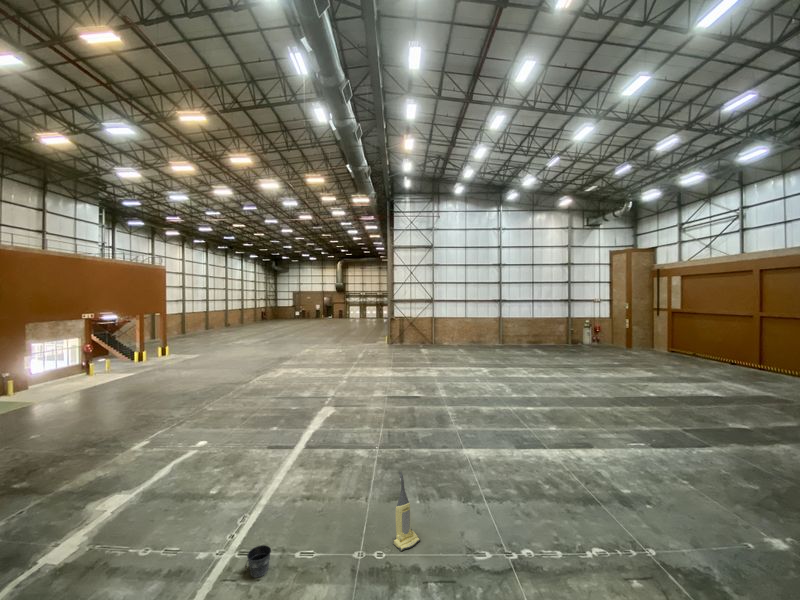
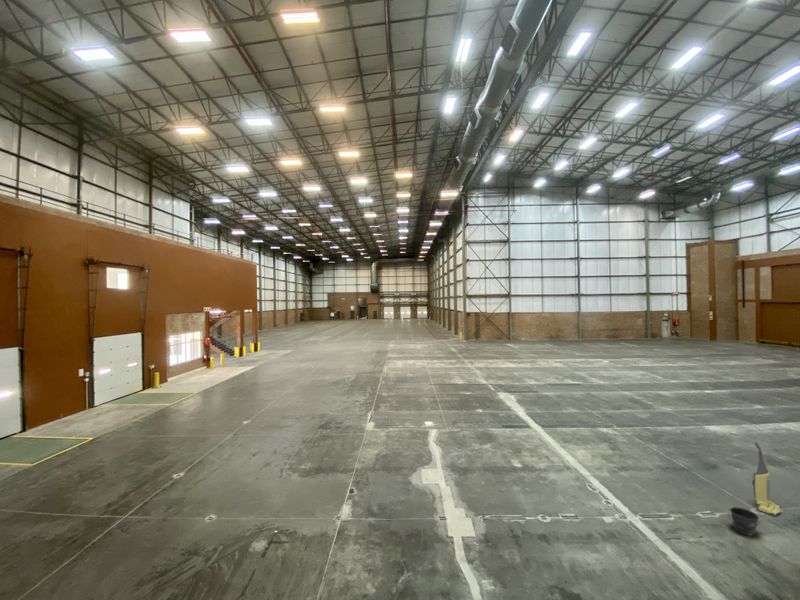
bucket: present [245,545,271,577] -> present [729,507,759,536]

